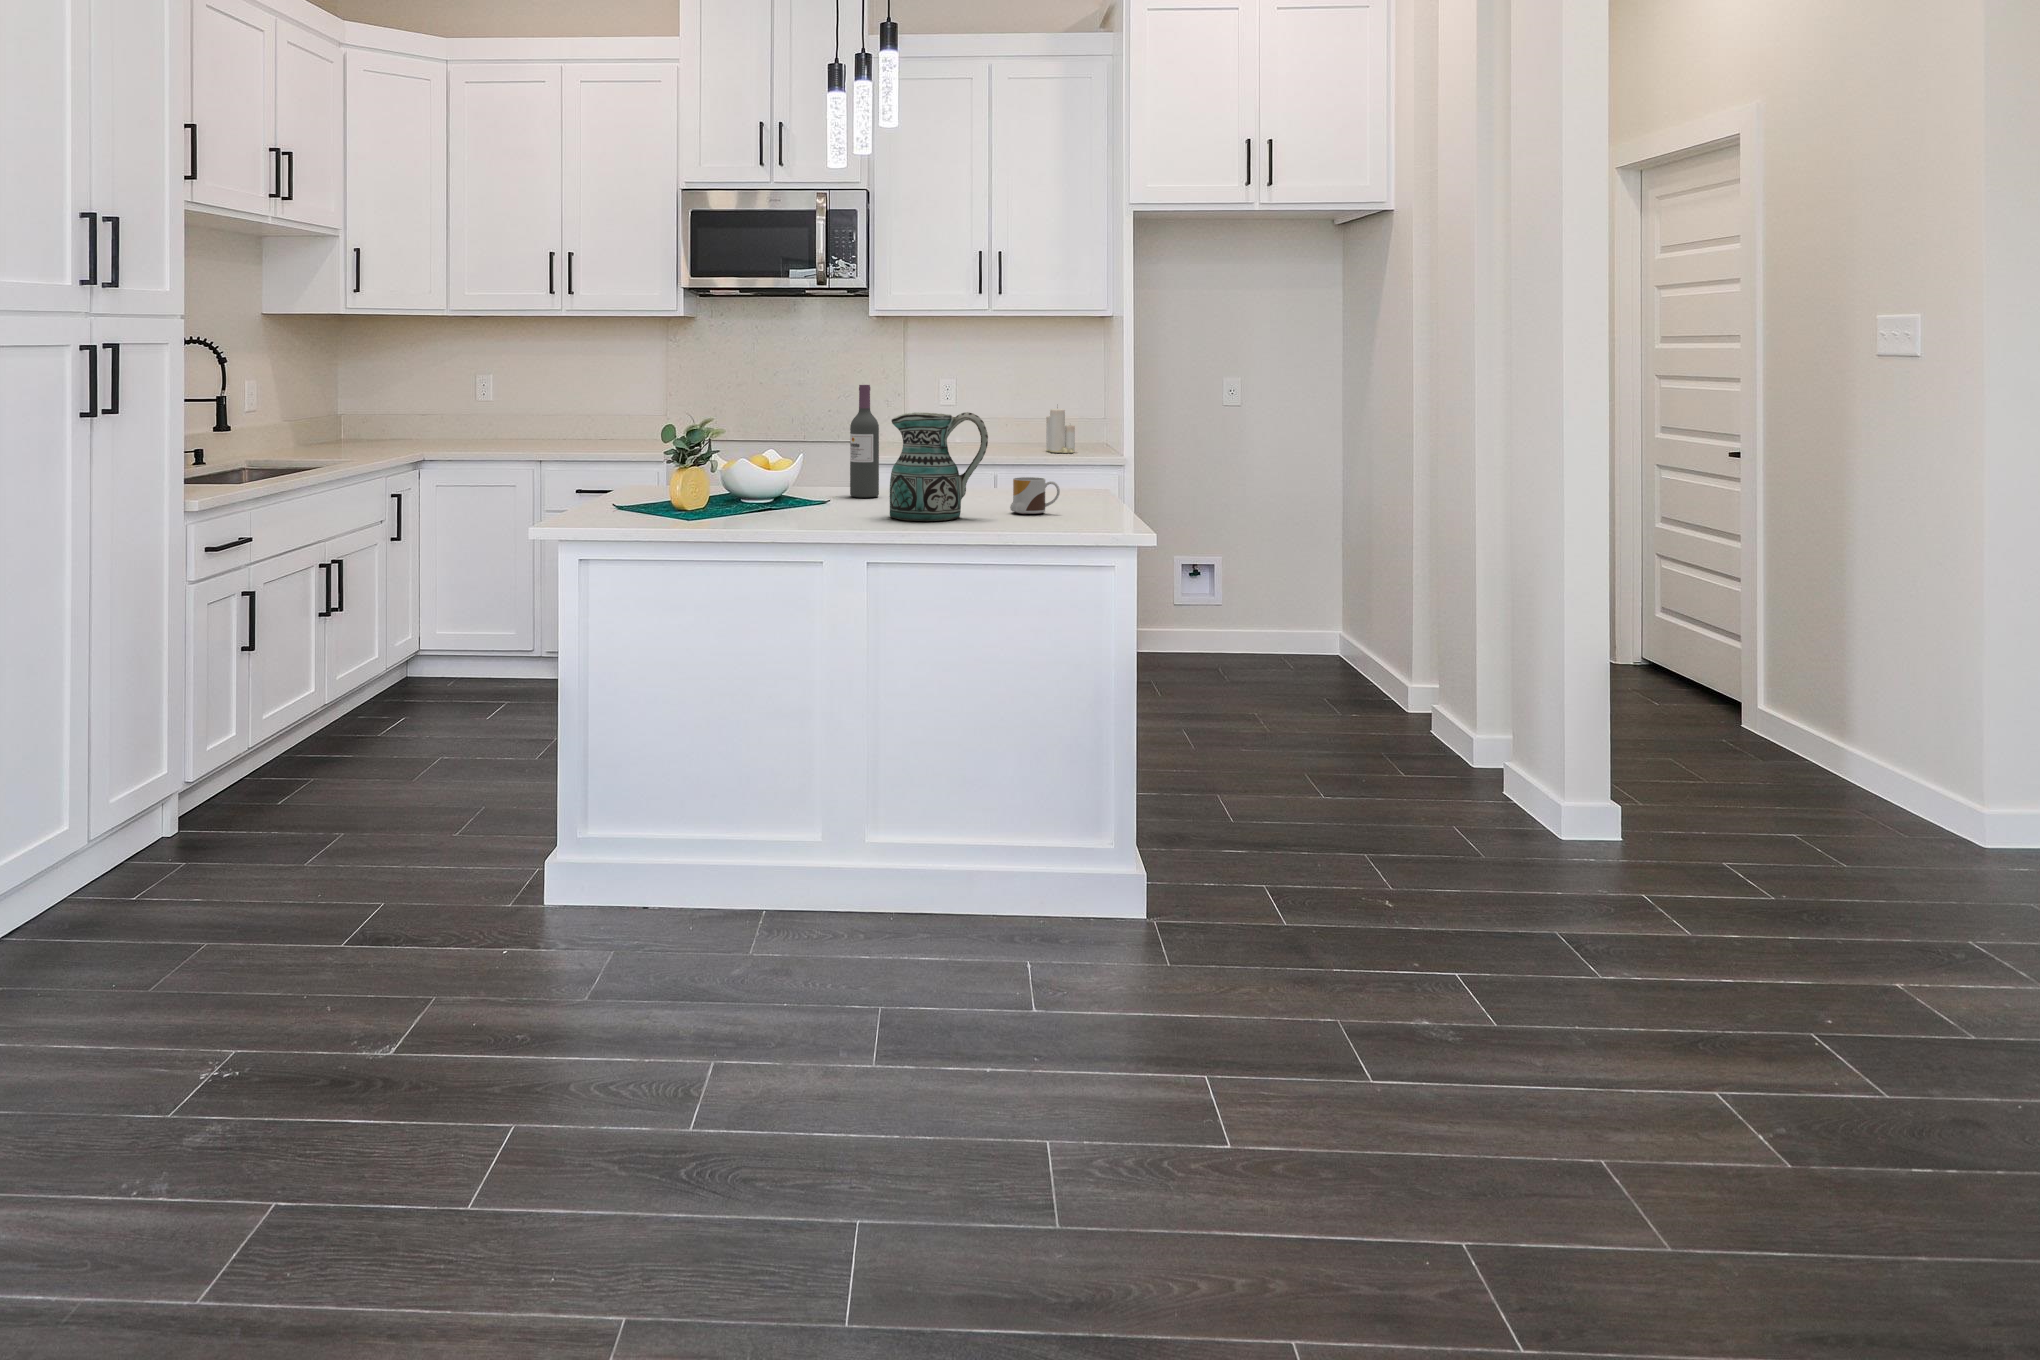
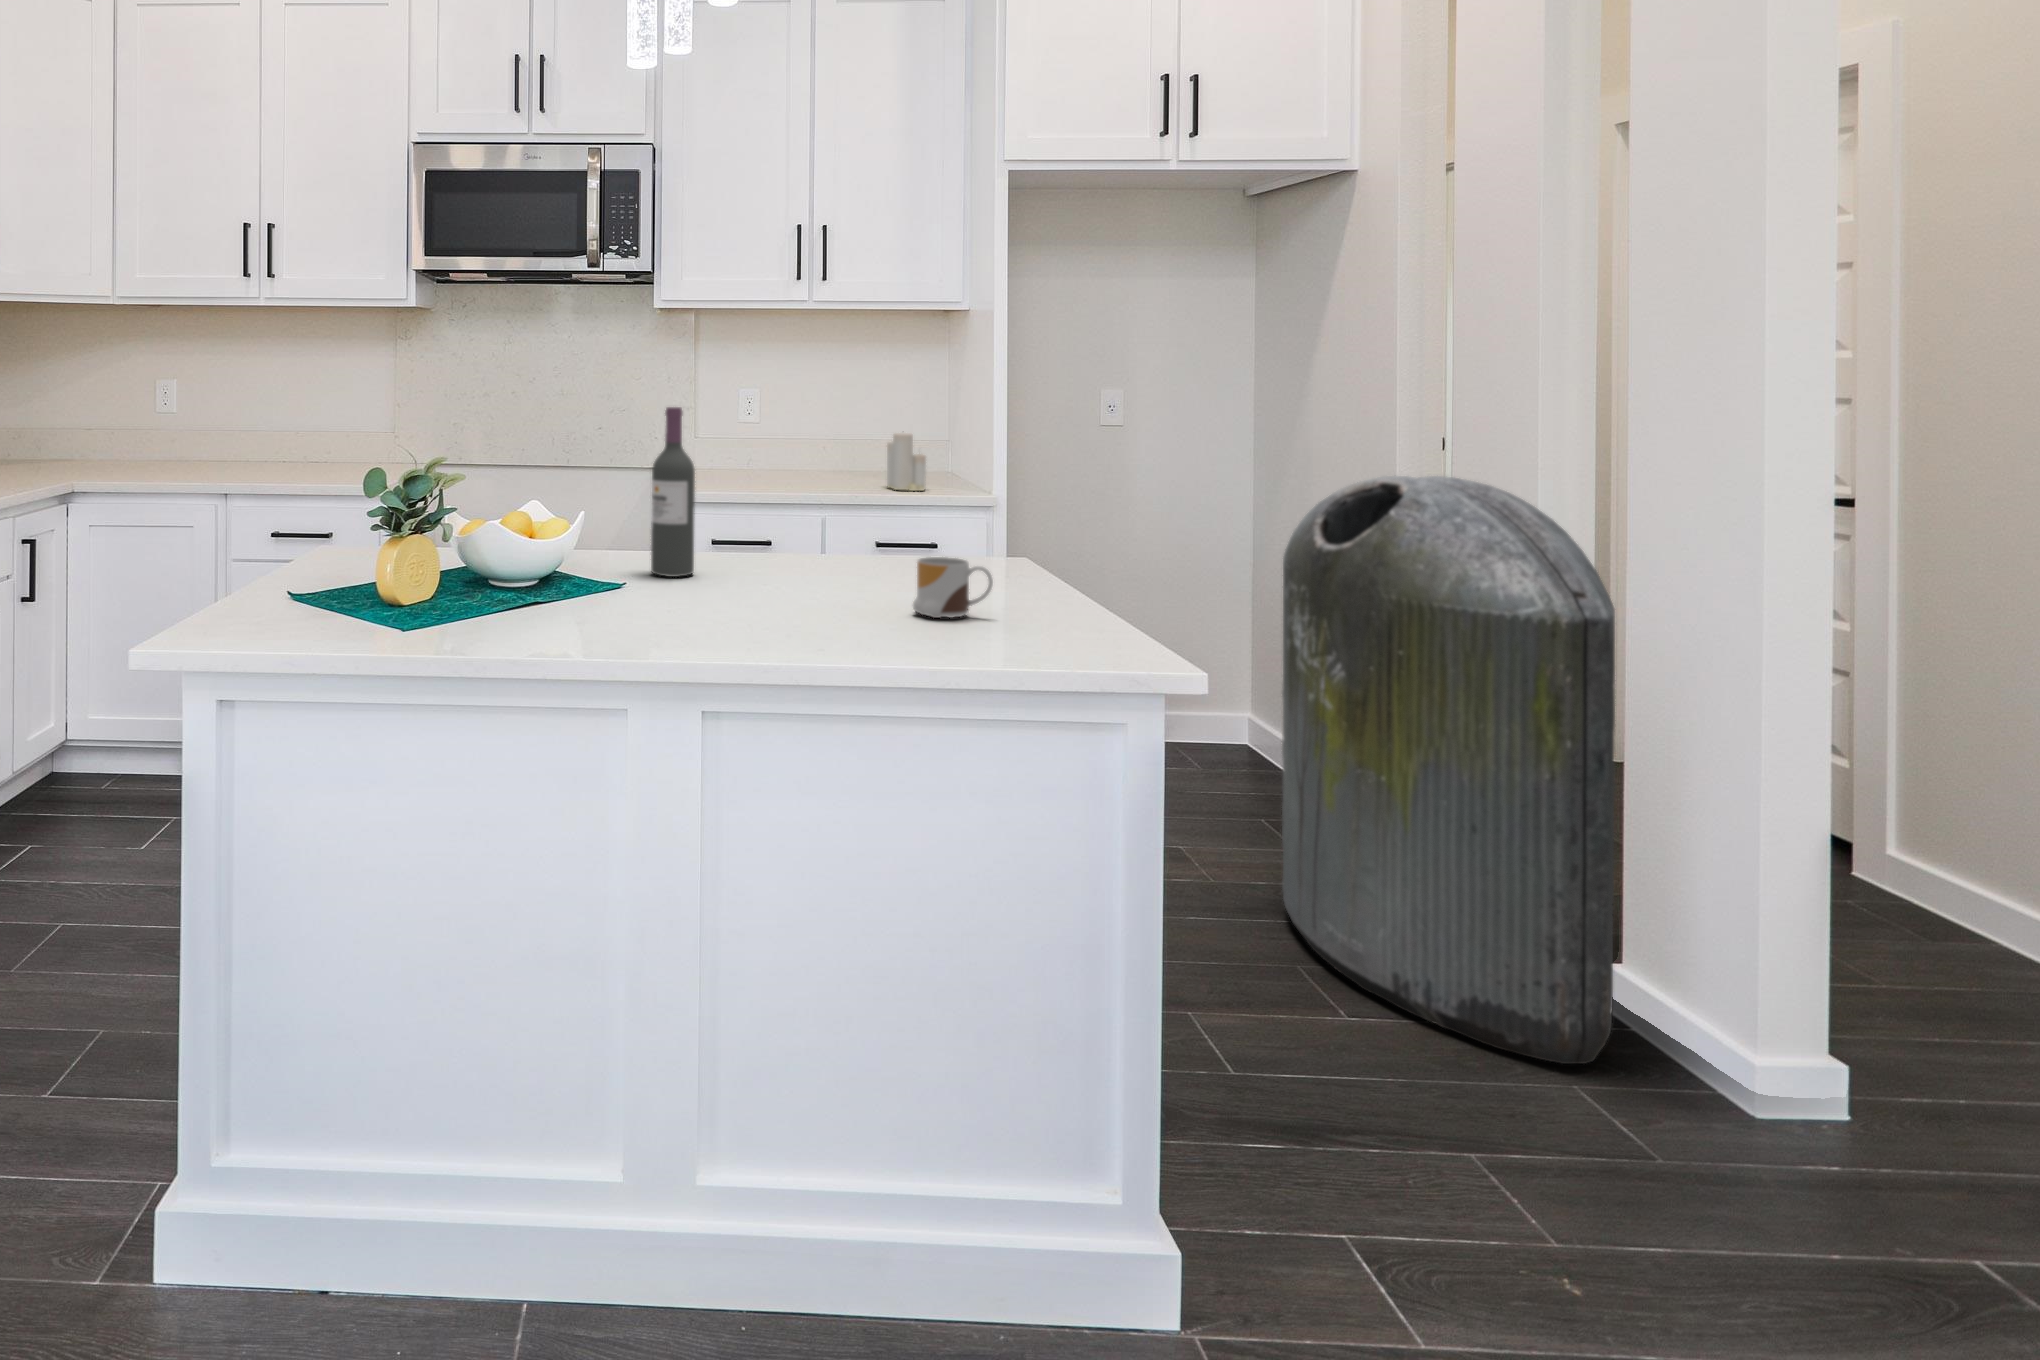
ceramic pitcher: present [890,412,988,521] -> none [726,455,885,634]
trash can: none [1308,431,1499,816] -> present [1282,476,1615,1064]

